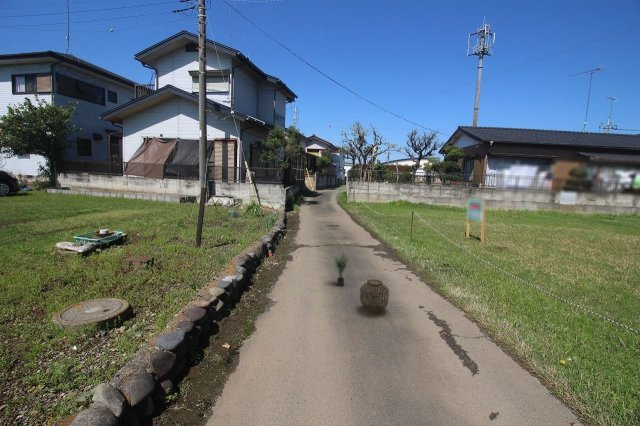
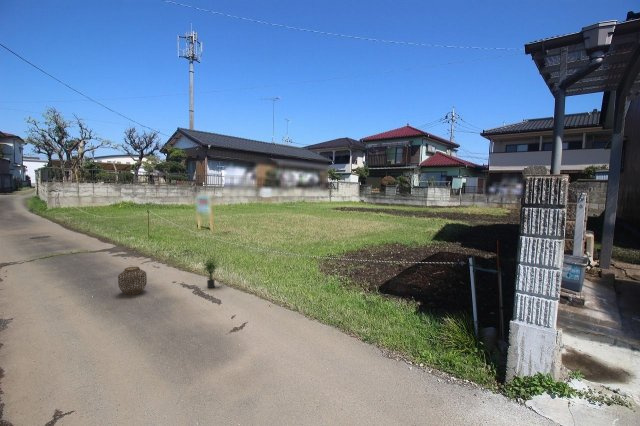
potted plant: present [335,256,348,286] -> present [203,258,218,288]

